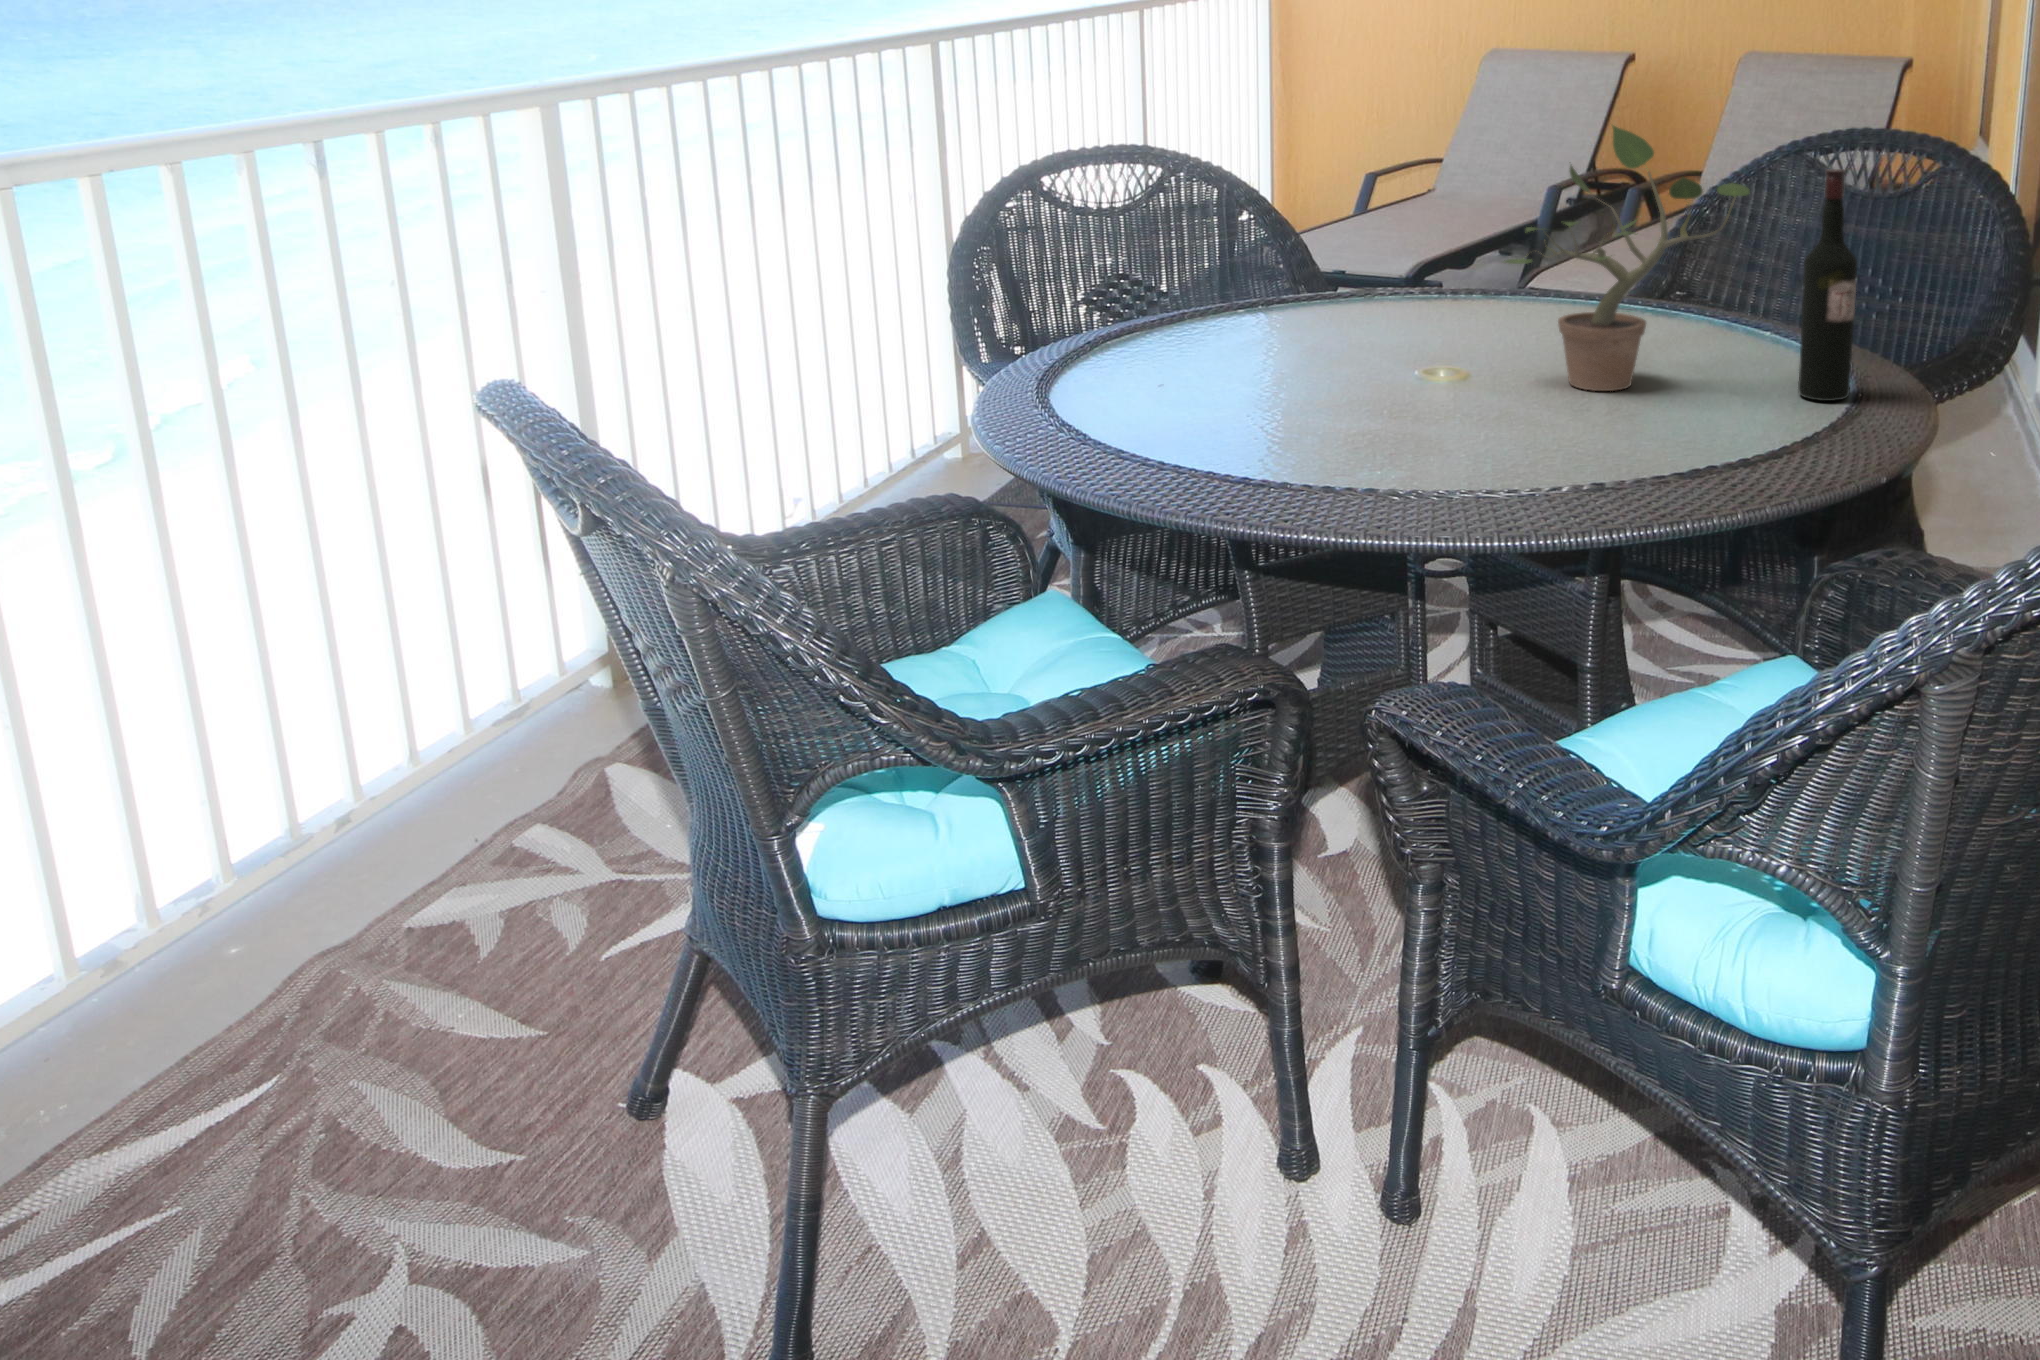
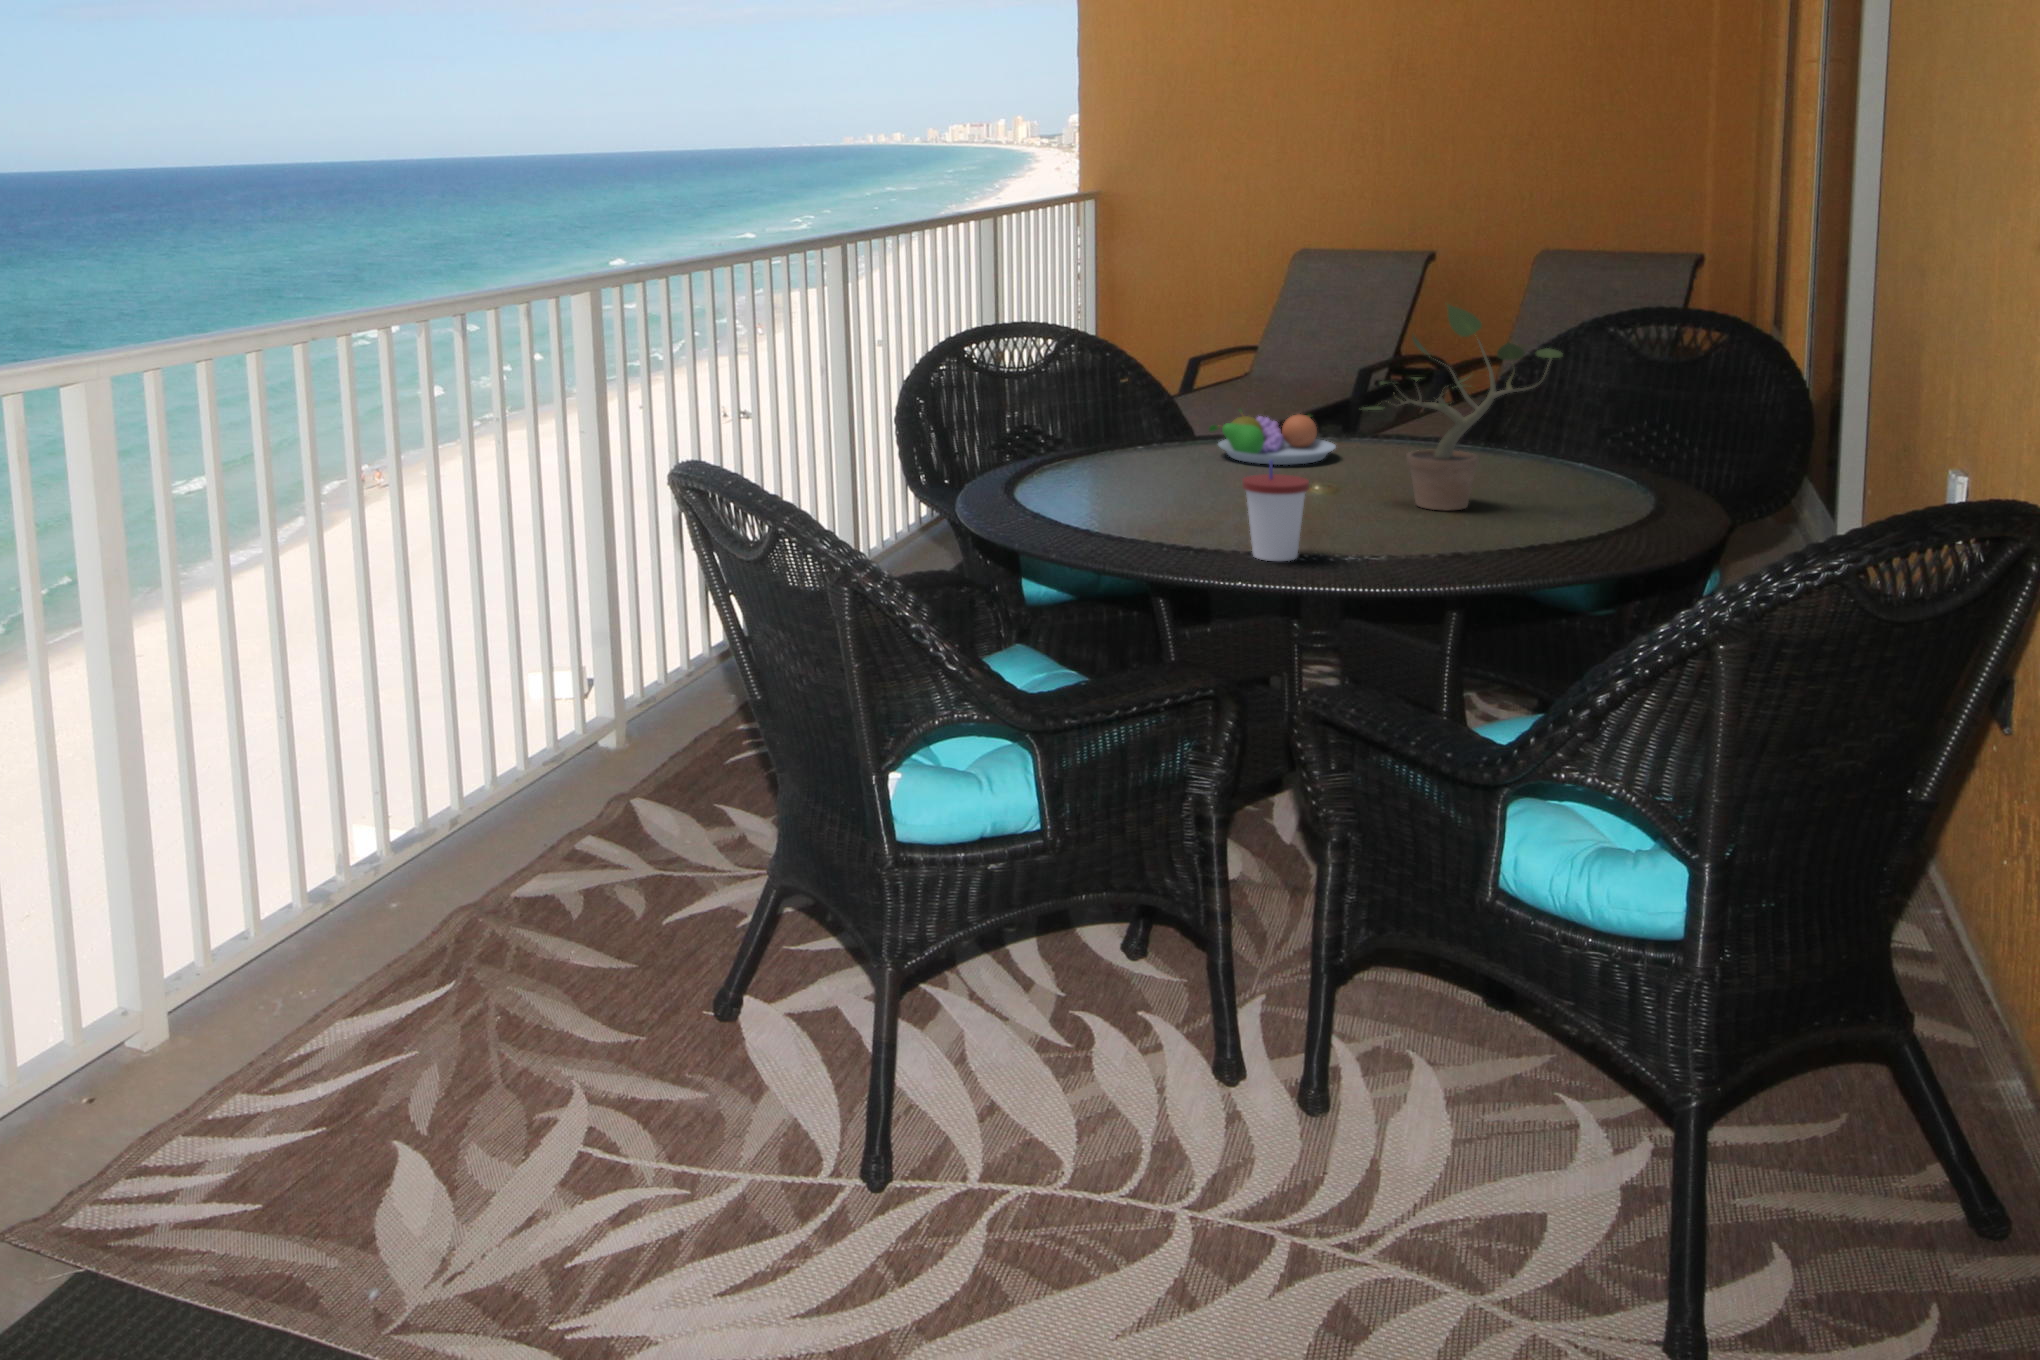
wine bottle: present [1798,169,1857,401] -> none [1609,336,1655,519]
fruit bowl: none [1333,253,1486,325] -> present [1209,410,1336,465]
cup: none [1334,342,1420,478] -> present [1242,460,1309,561]

